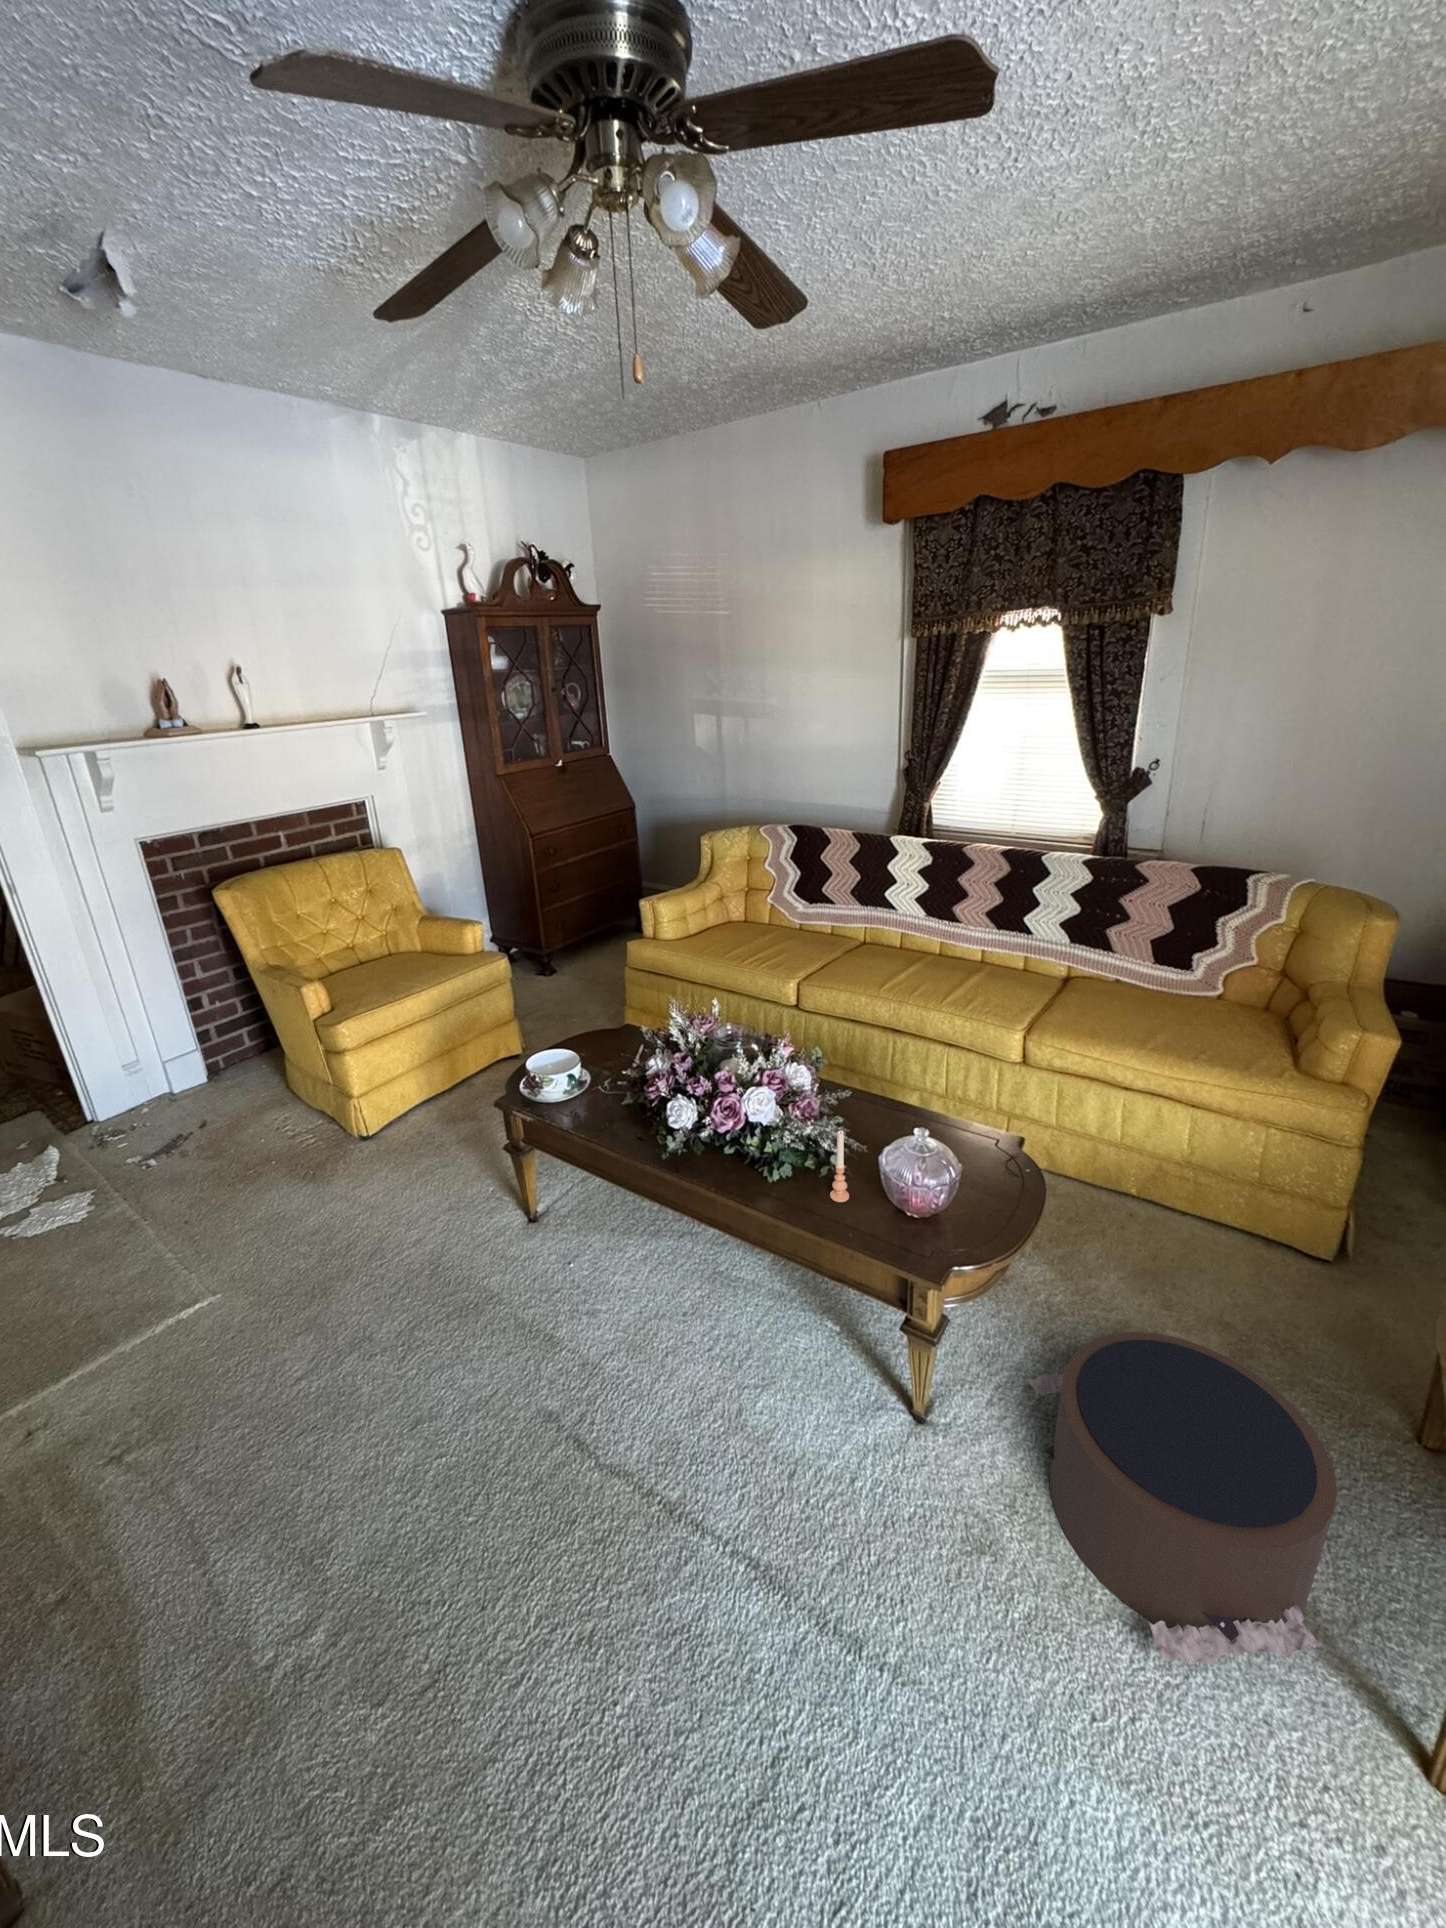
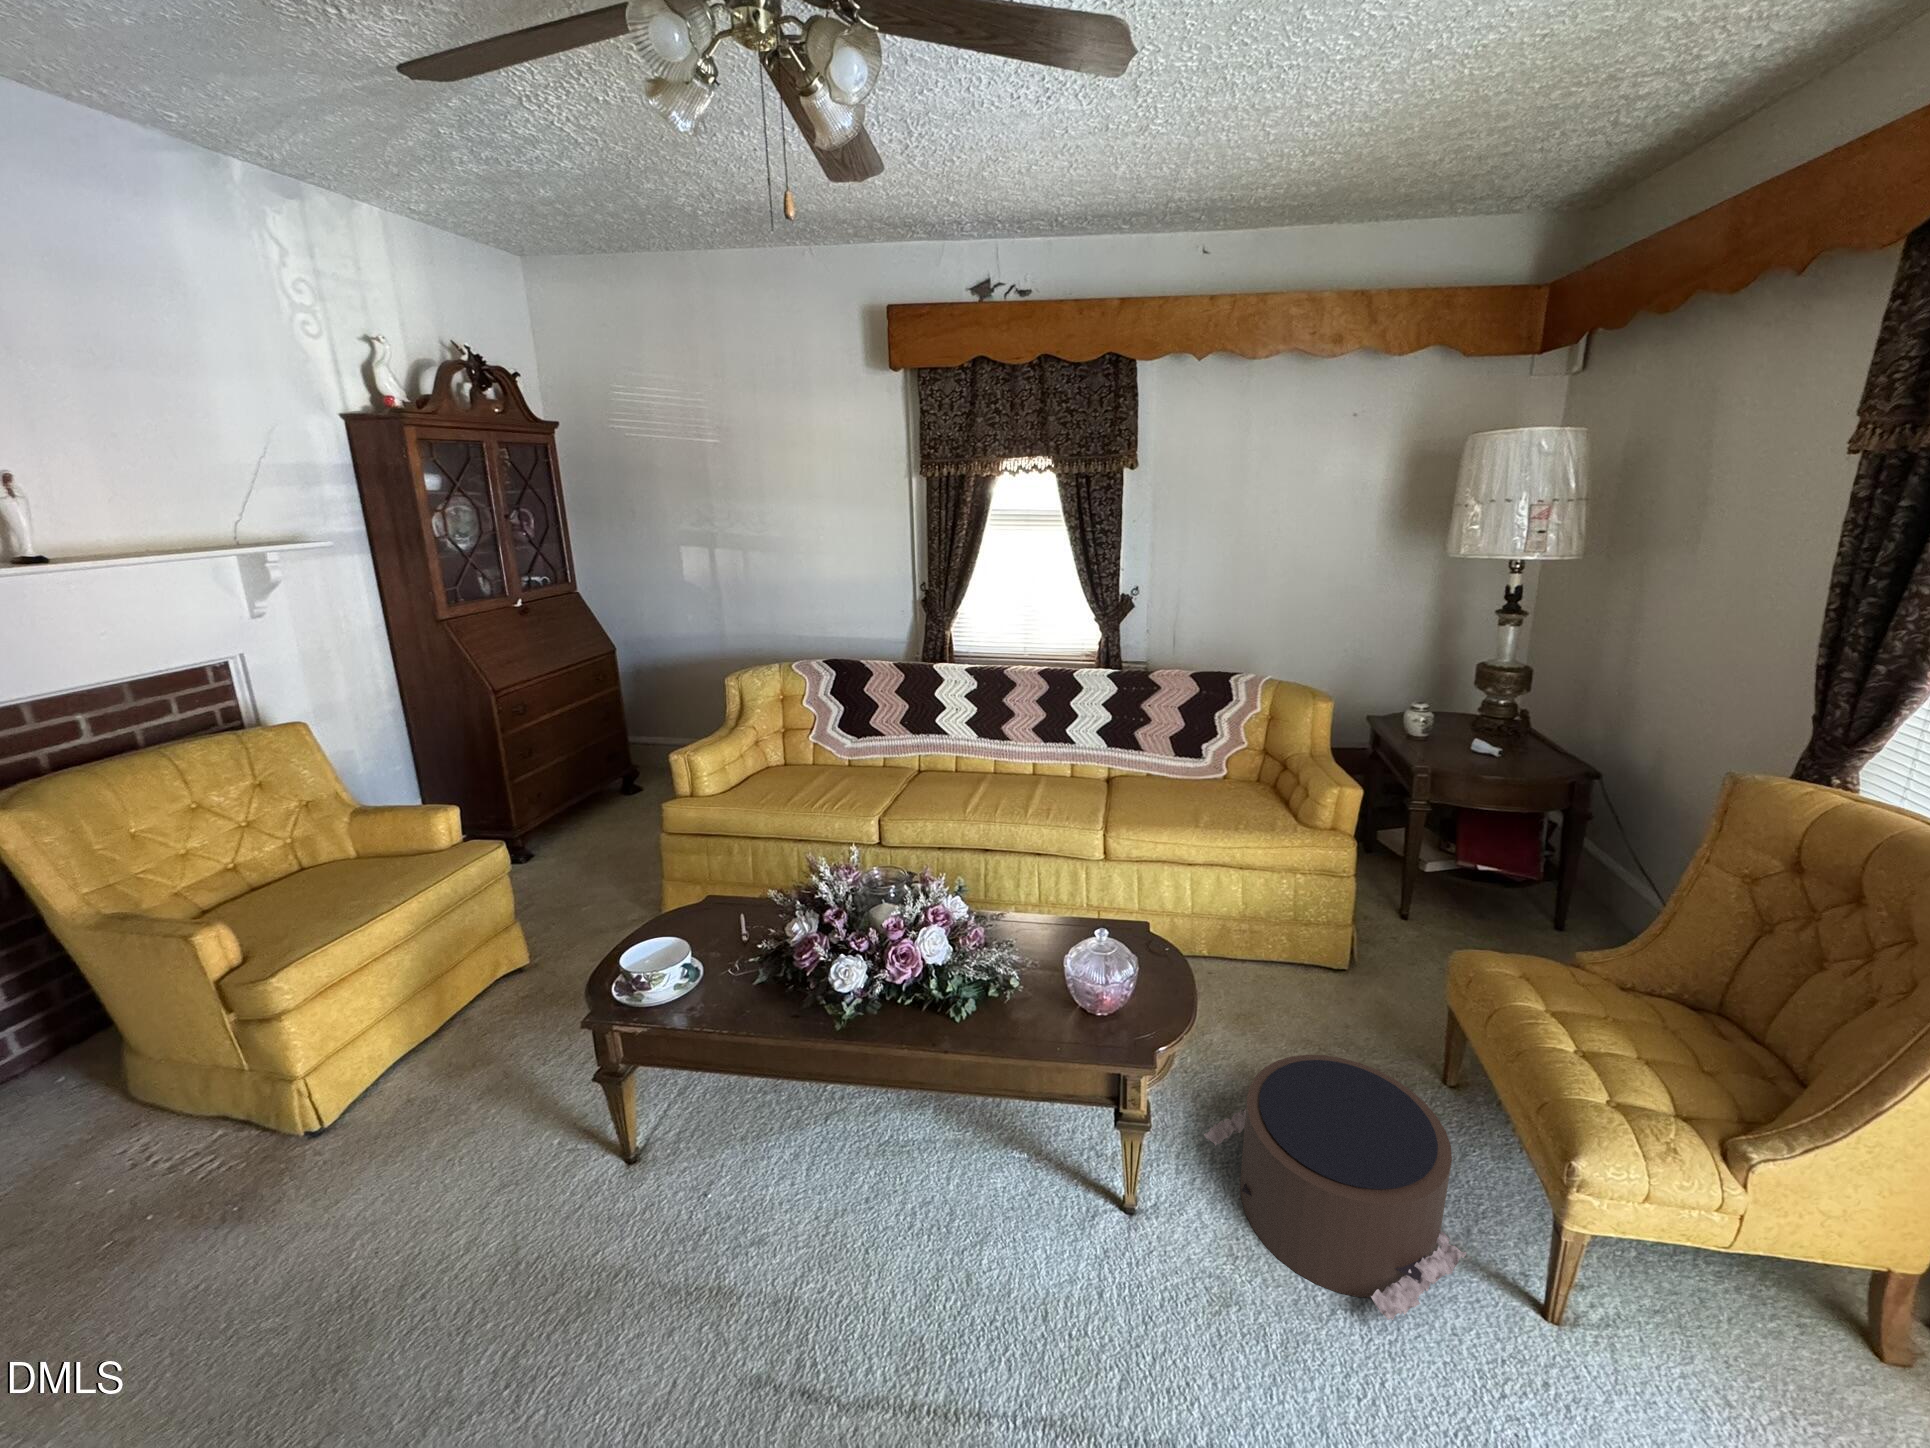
candle: present [830,1130,849,1202] -> none [1020,949,1039,1022]

